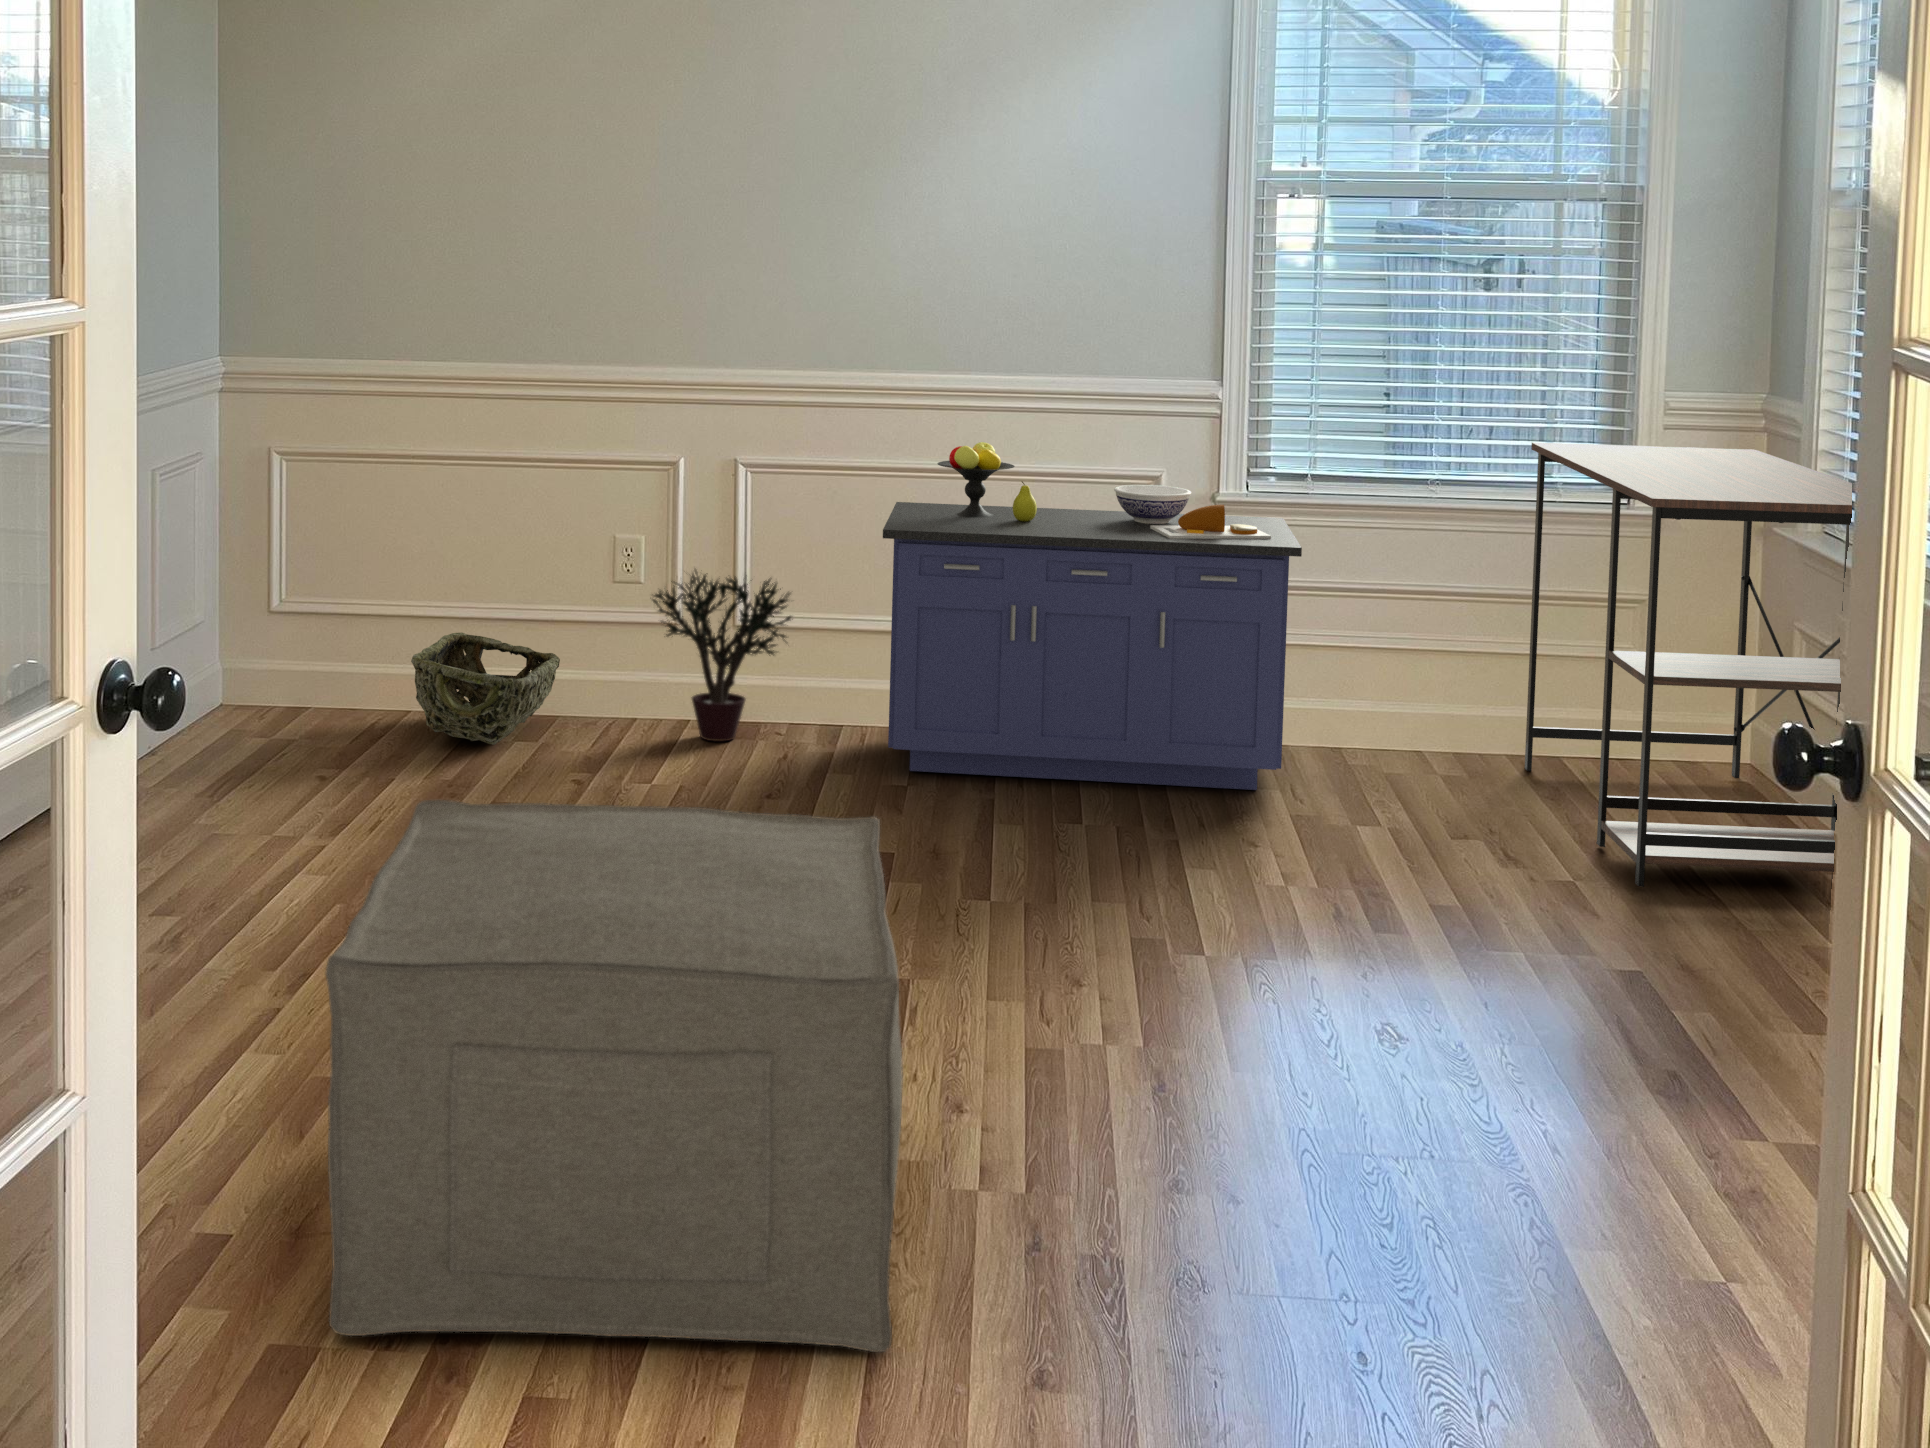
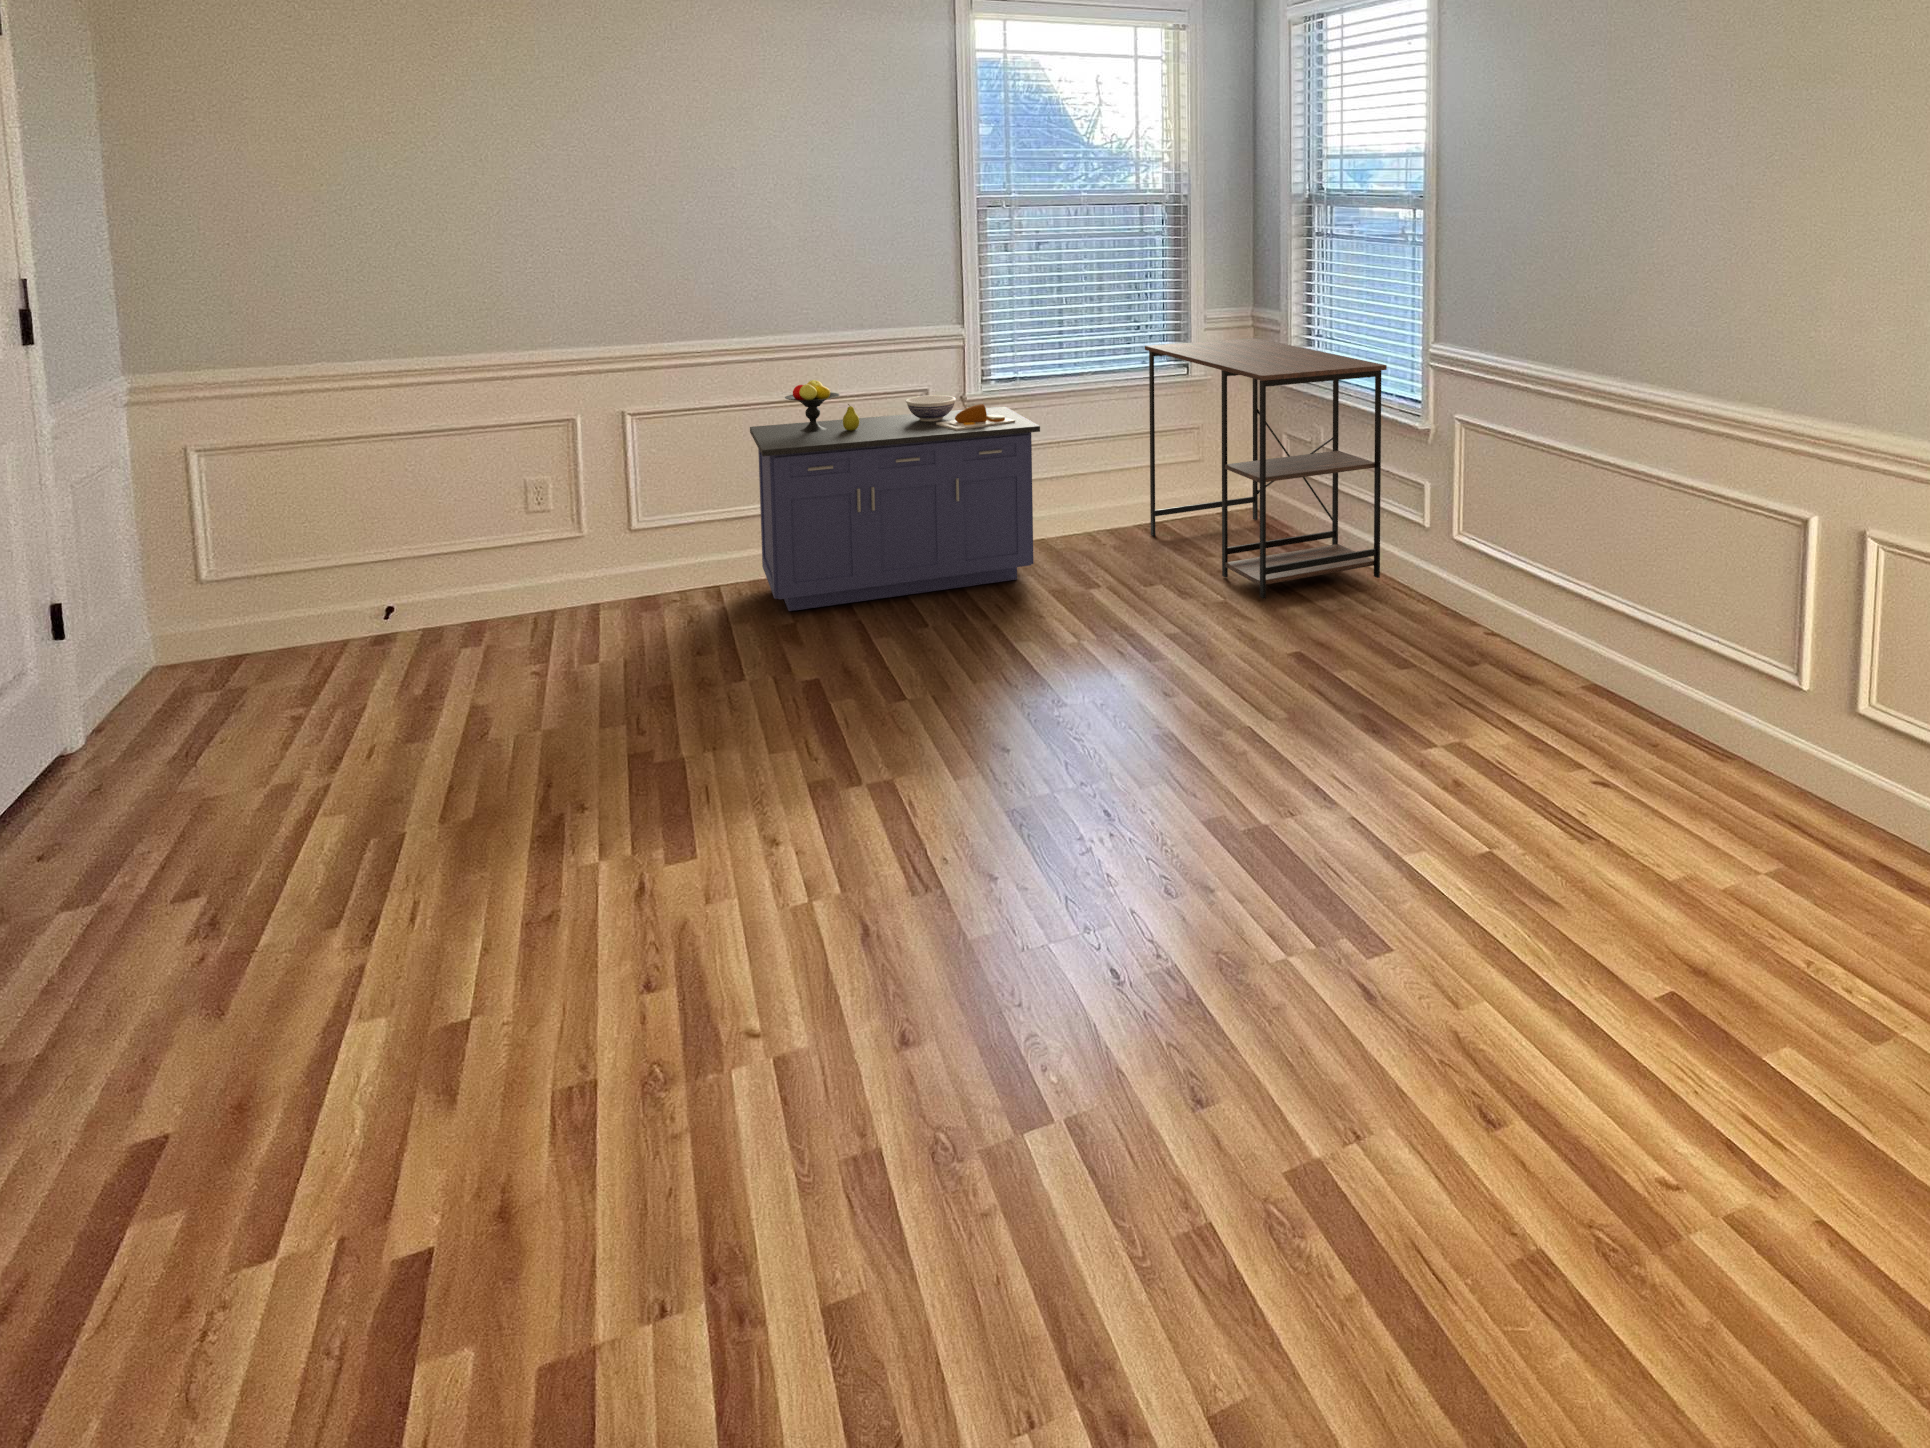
potted plant: present [652,570,791,741] -> none [565,490,685,617]
woven basket: present [411,633,560,745] -> none [364,571,488,657]
ottoman: present [326,800,903,1352] -> none [538,688,1084,1324]

